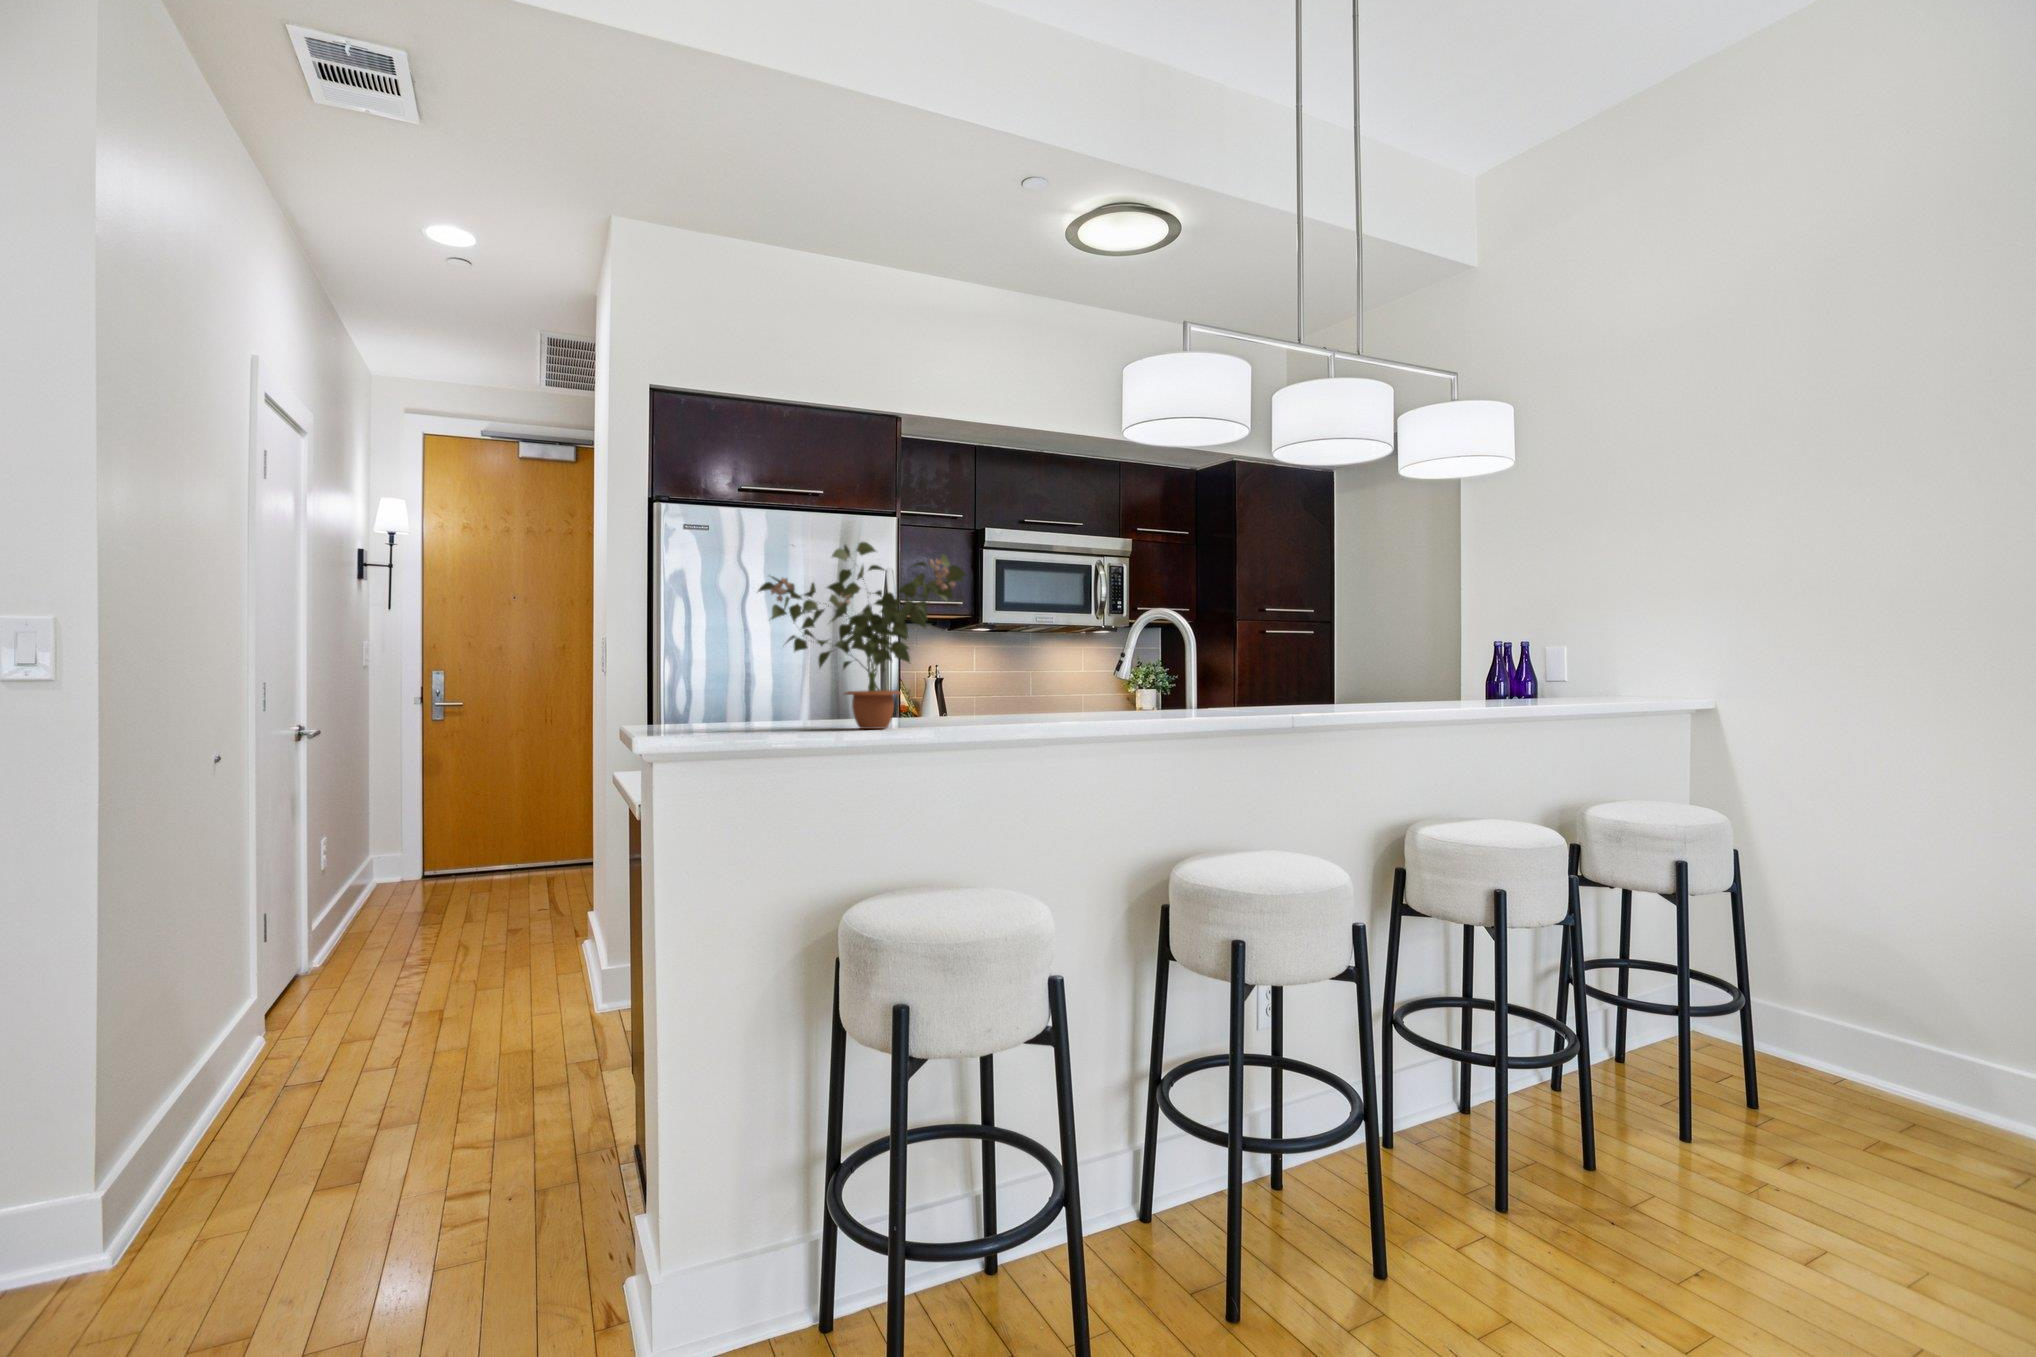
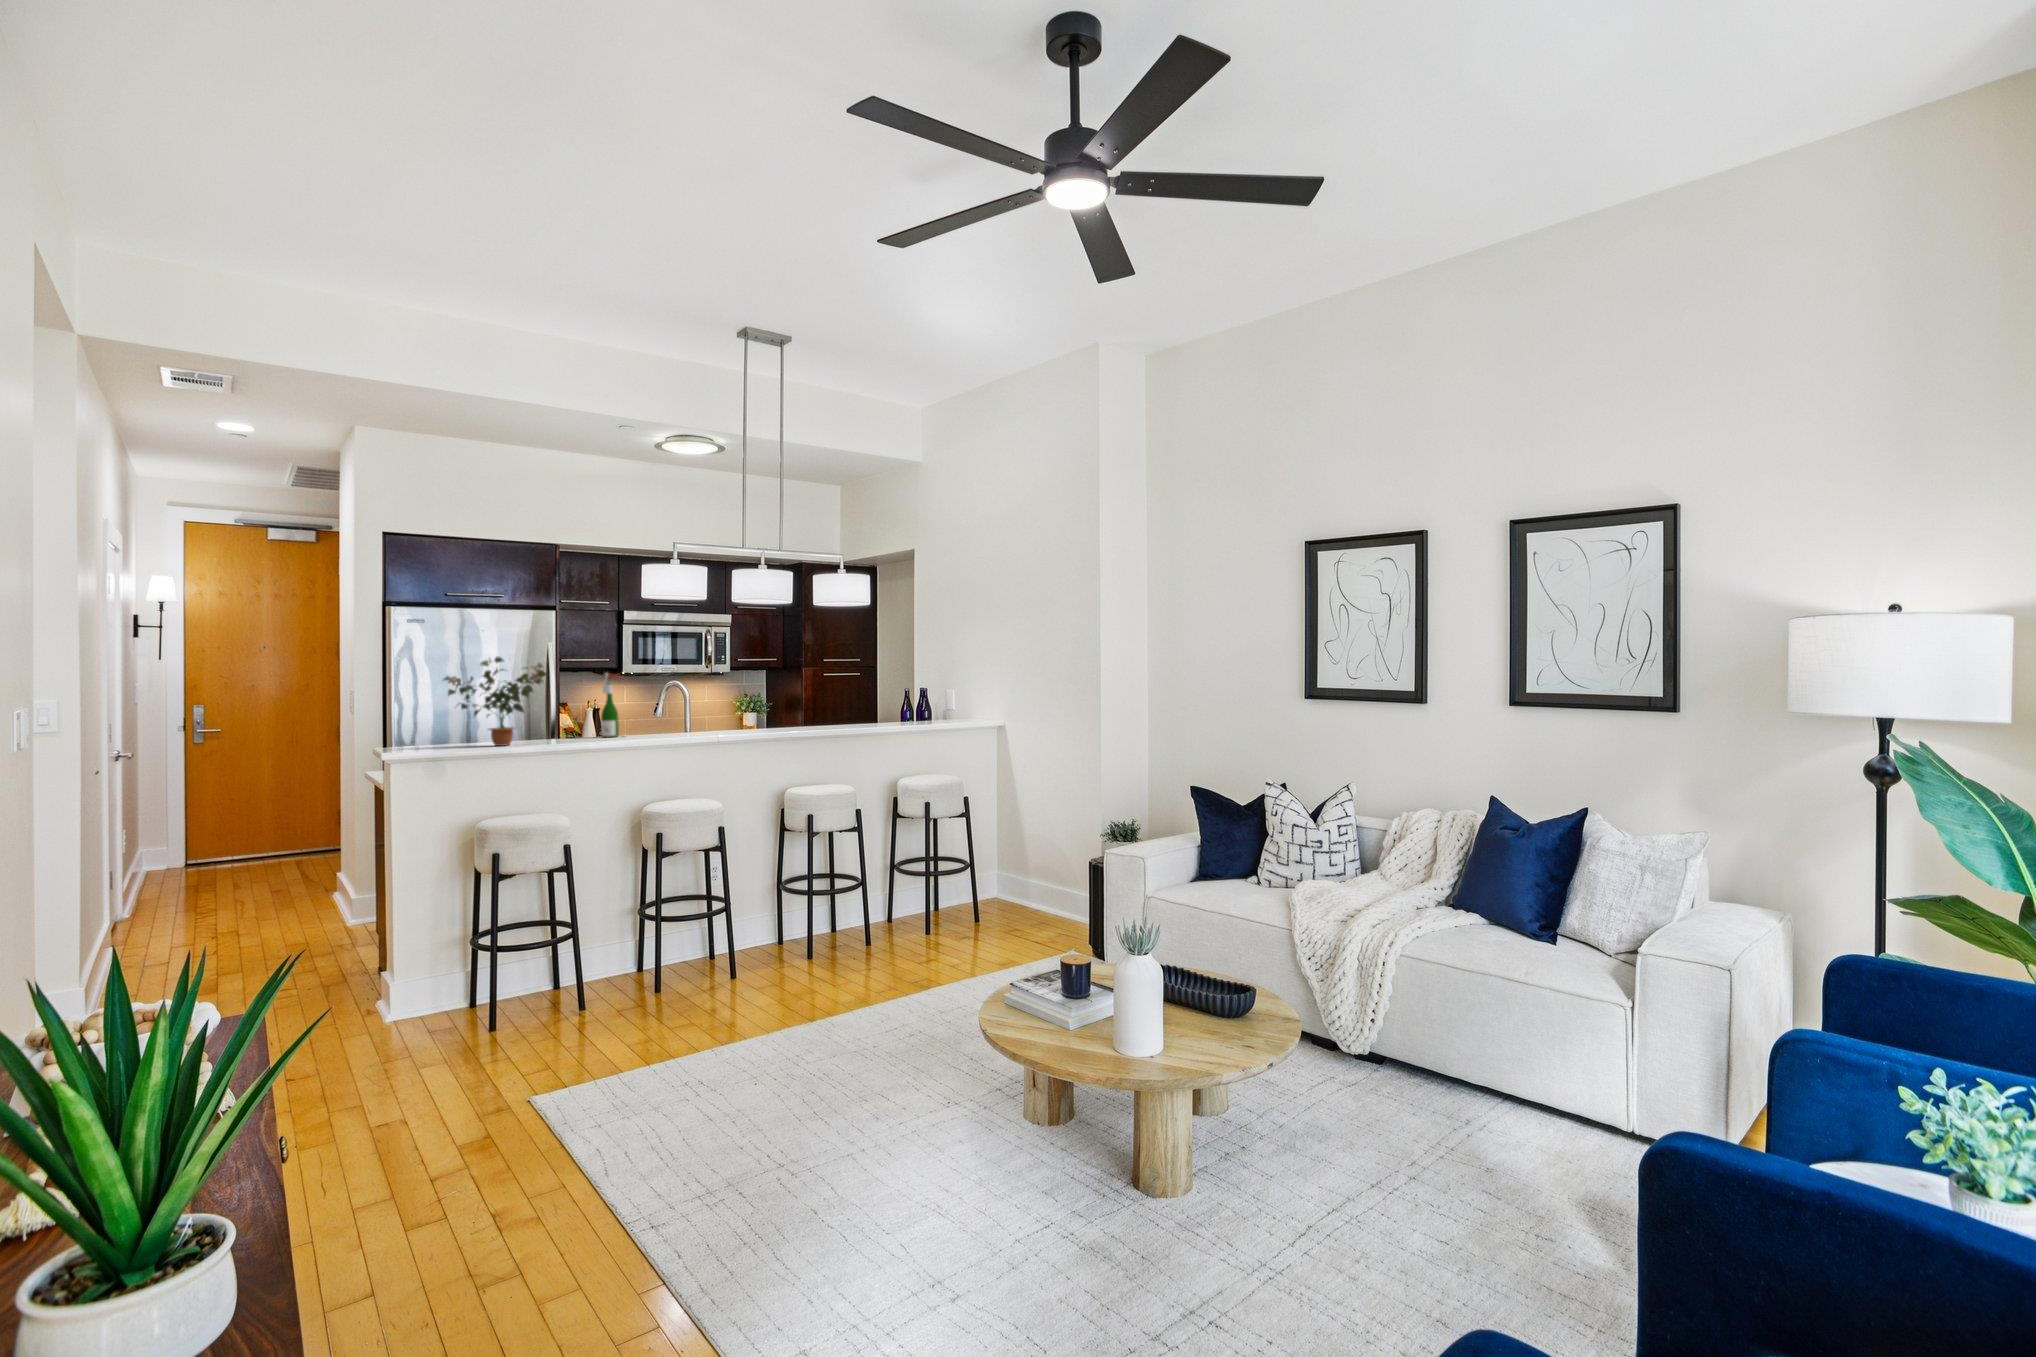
wine bottle: none [1021,594,1068,718] -> present [601,673,619,737]

